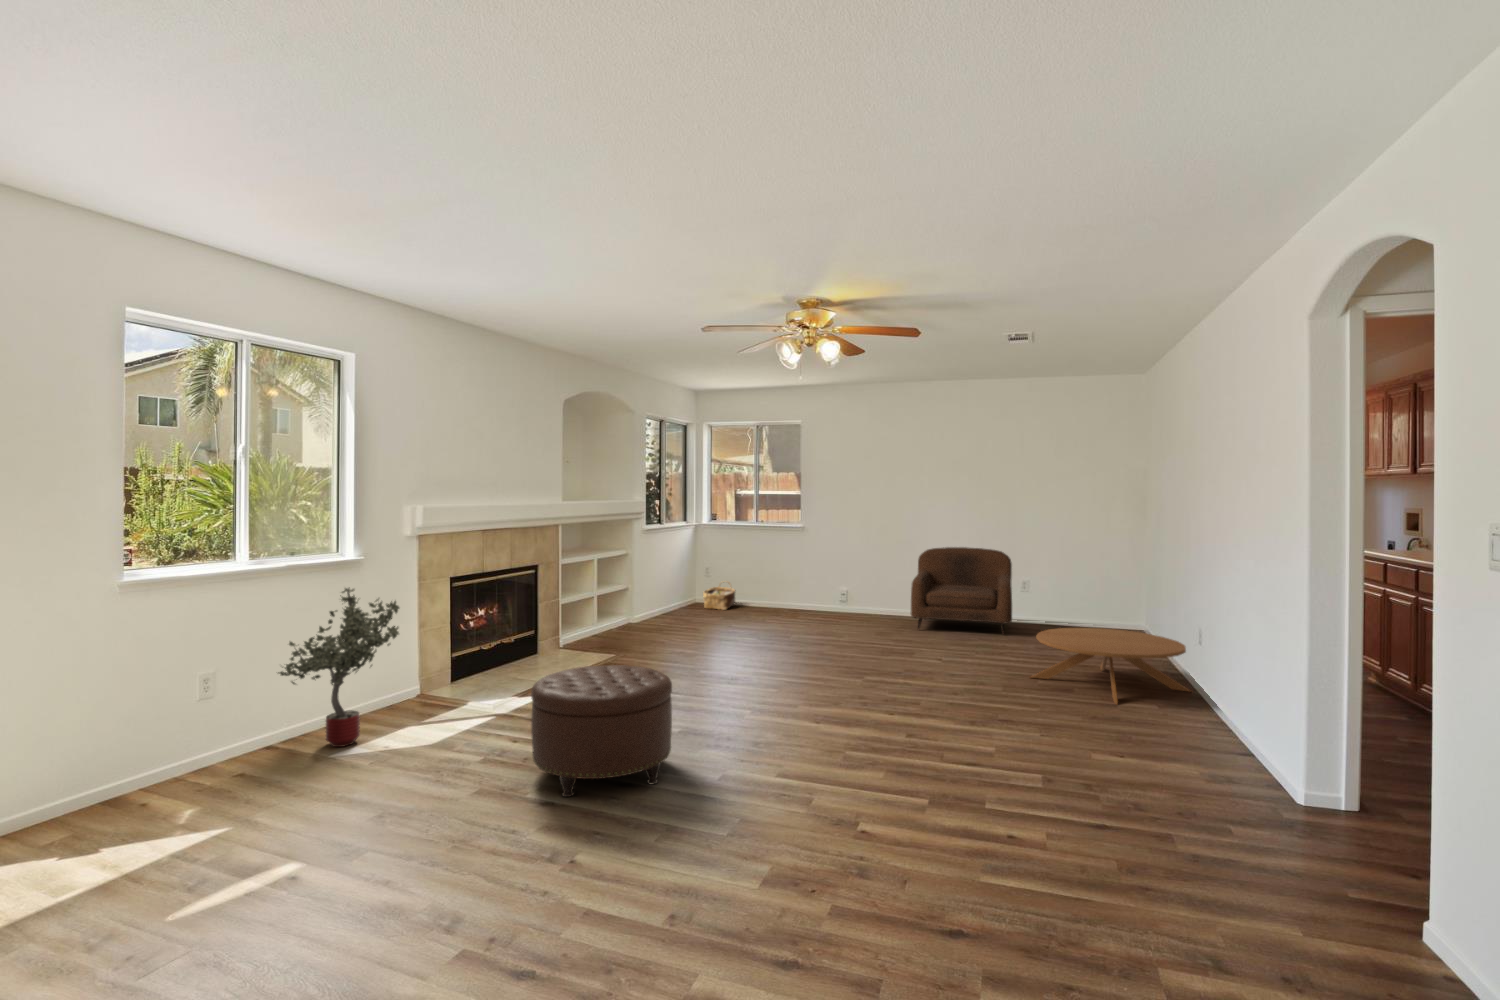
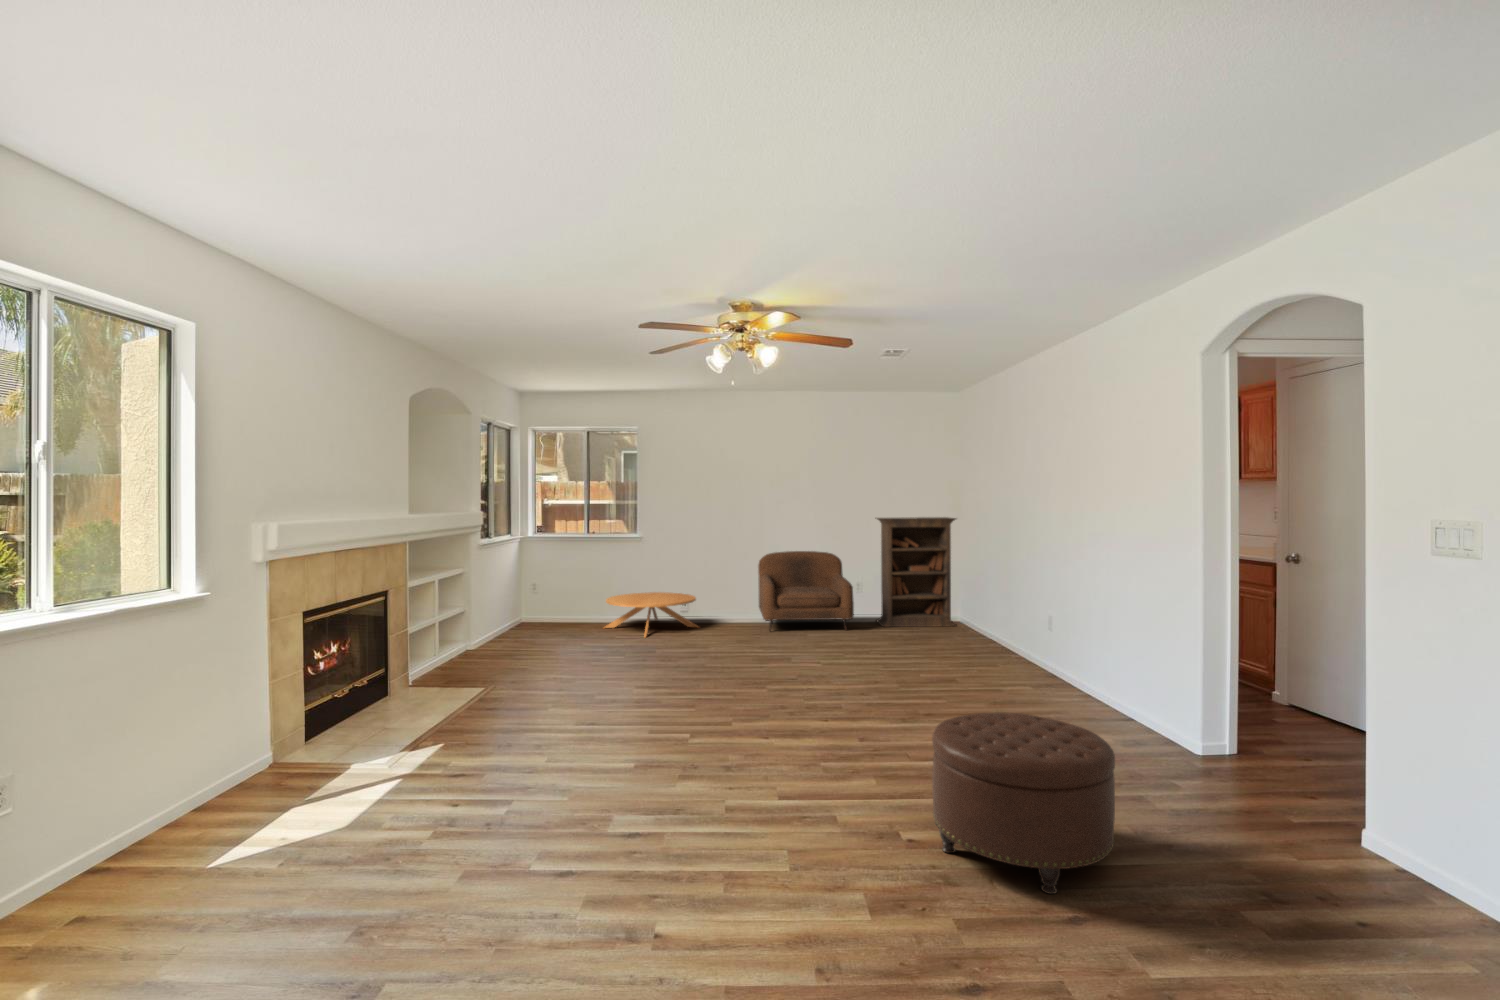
bookcase: none [1049,513,1148,641] -> present [876,517,956,627]
woven basket: present [703,582,735,610] -> none [537,595,571,626]
potted tree: present [278,588,399,747] -> none [119,635,283,852]
coffee table: present [1031,628,1191,704] -> present [605,592,698,637]
ottoman: present [531,665,672,797] -> present [932,712,1115,894]

